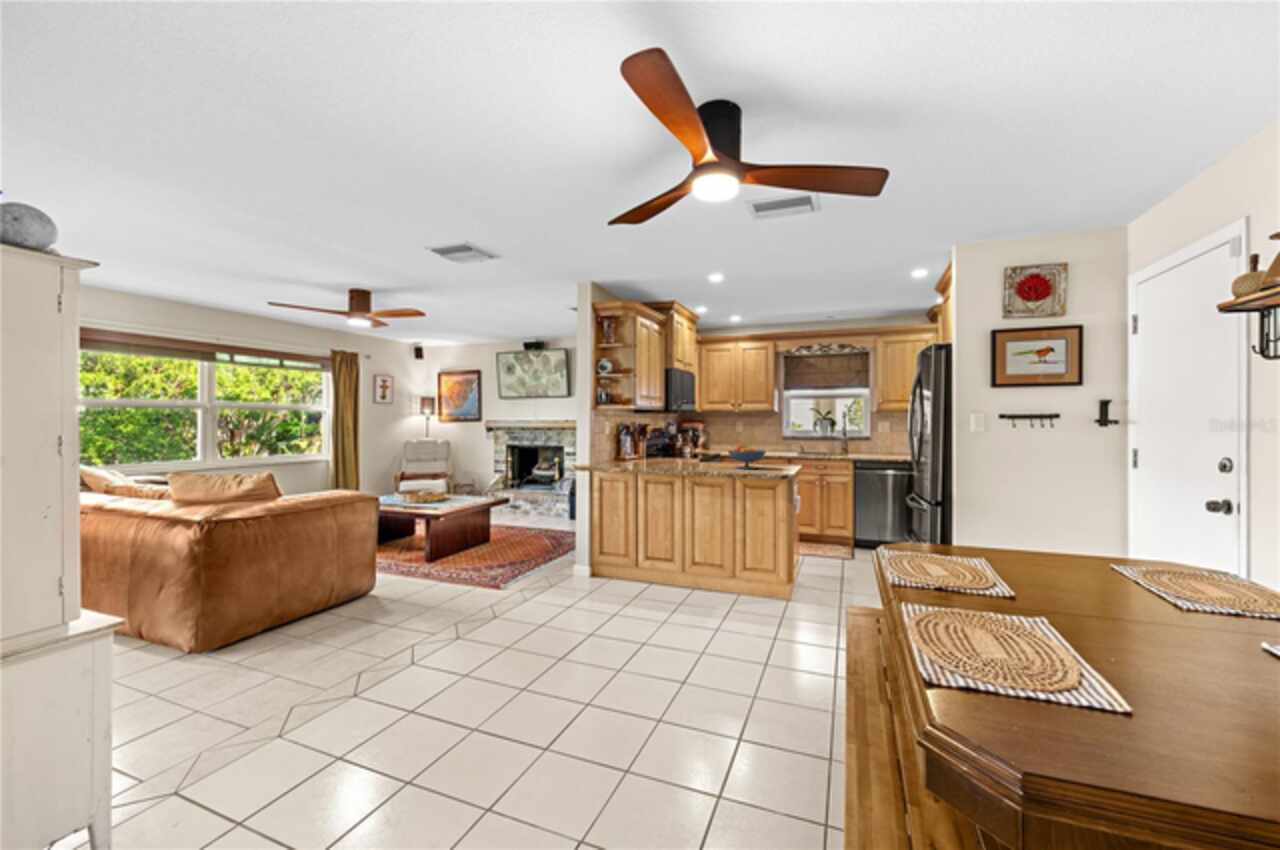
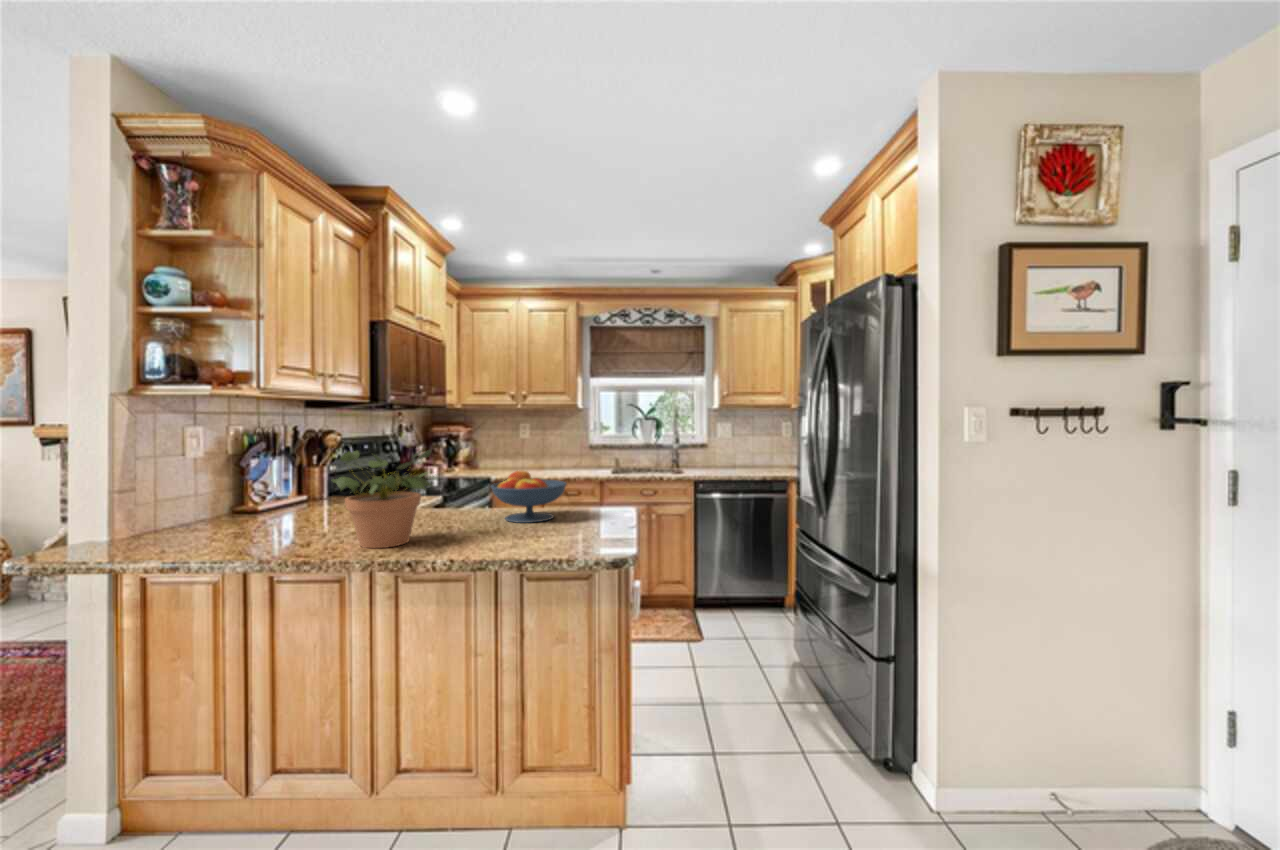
potted plant: none [666,430,710,471] -> present [332,450,434,548]

